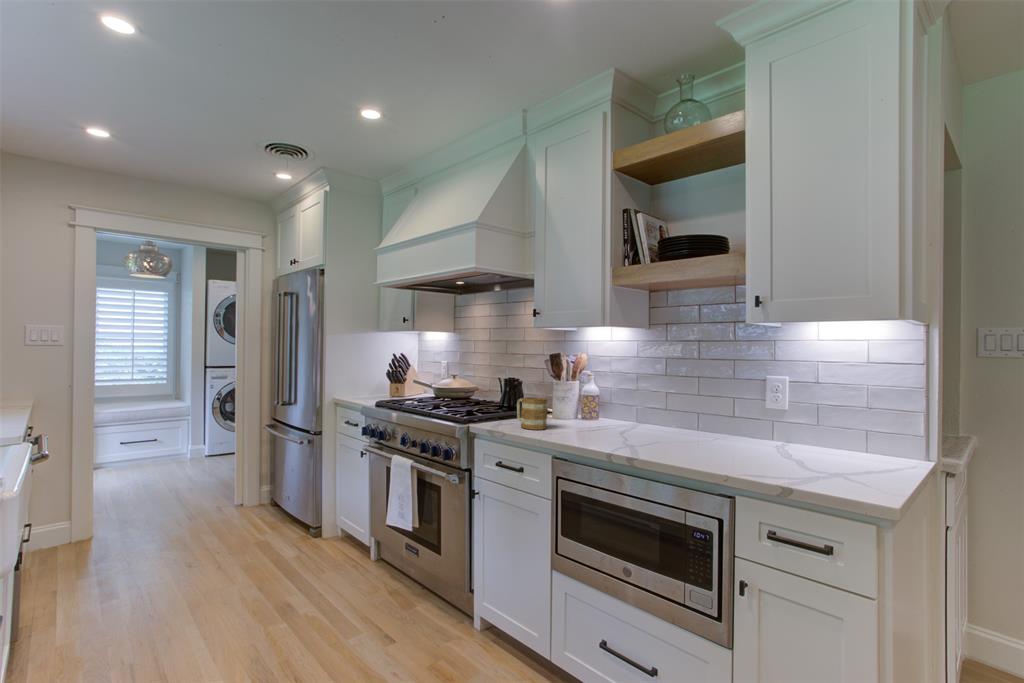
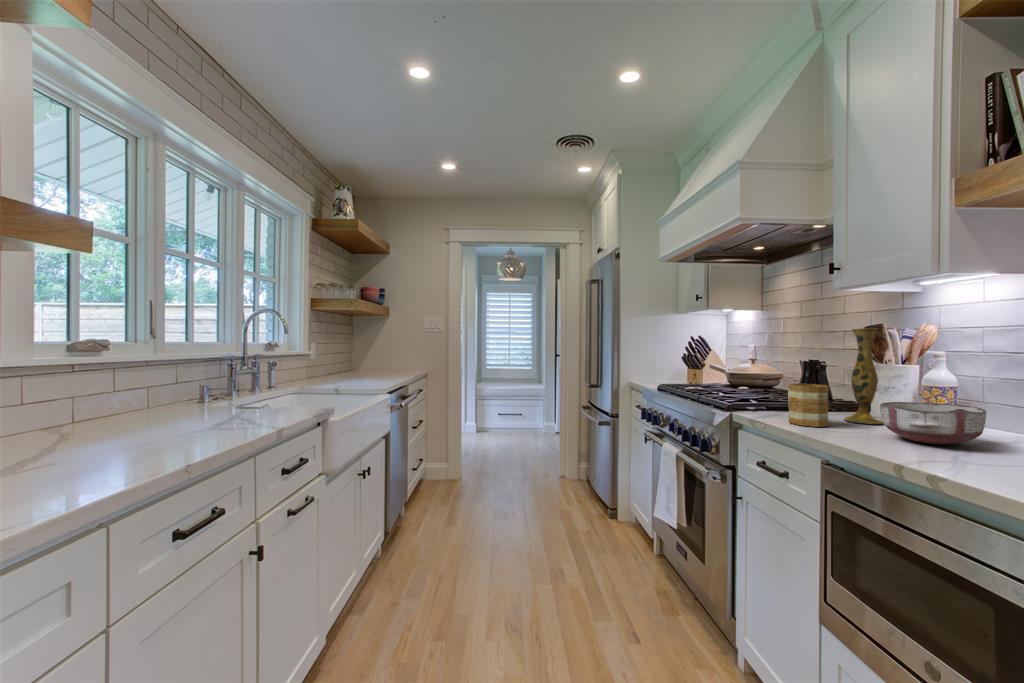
vase: none [546,356,568,424] -> present [844,328,883,424]
ceramic bowl: none [578,407,627,433] -> present [880,402,986,444]

